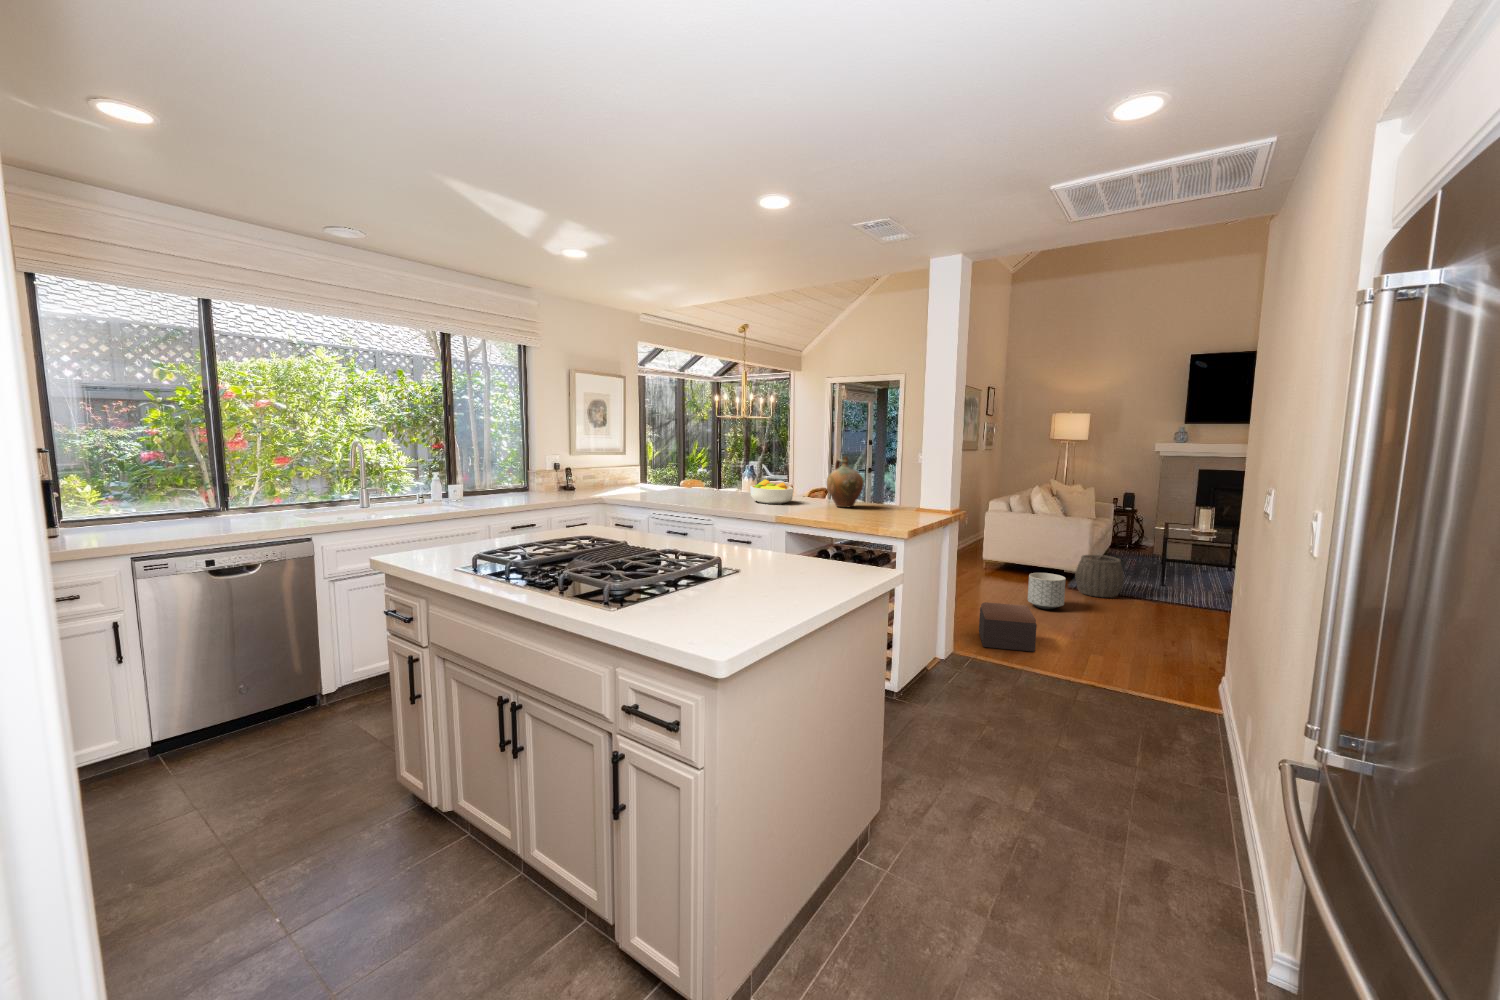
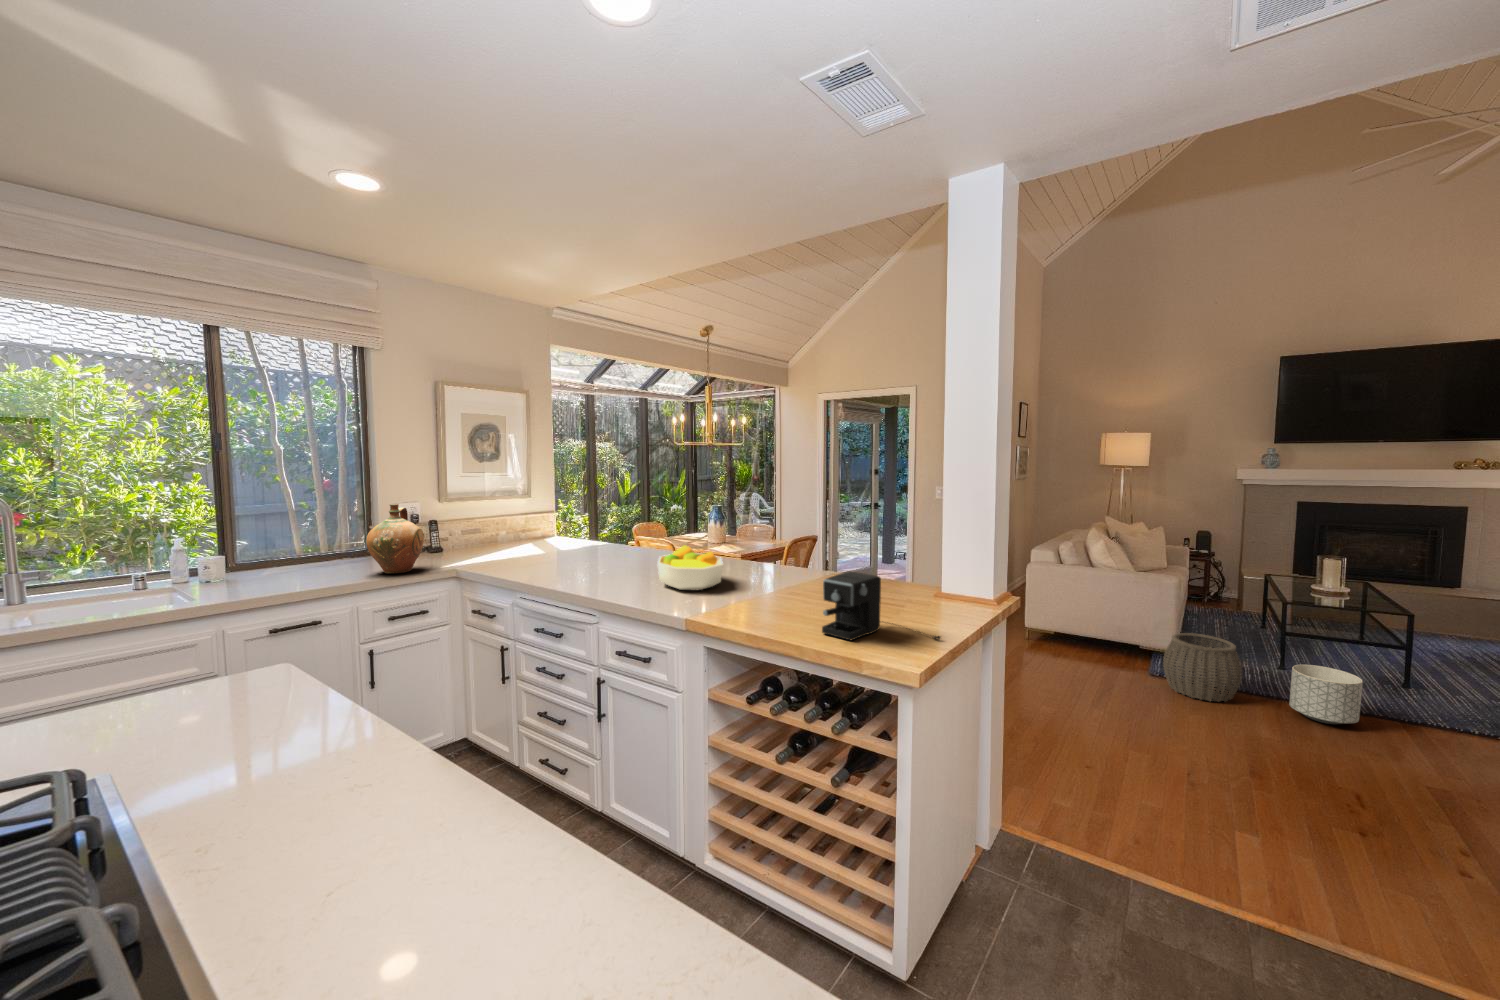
ceramic jug: present [827,456,864,507] -> present [366,504,424,574]
coffee maker: none [862,484,923,516] -> present [822,572,941,641]
planter: present [1028,573,1066,609] -> present [1289,665,1363,724]
footstool: present [979,602,1037,652] -> none [1036,744,1148,854]

